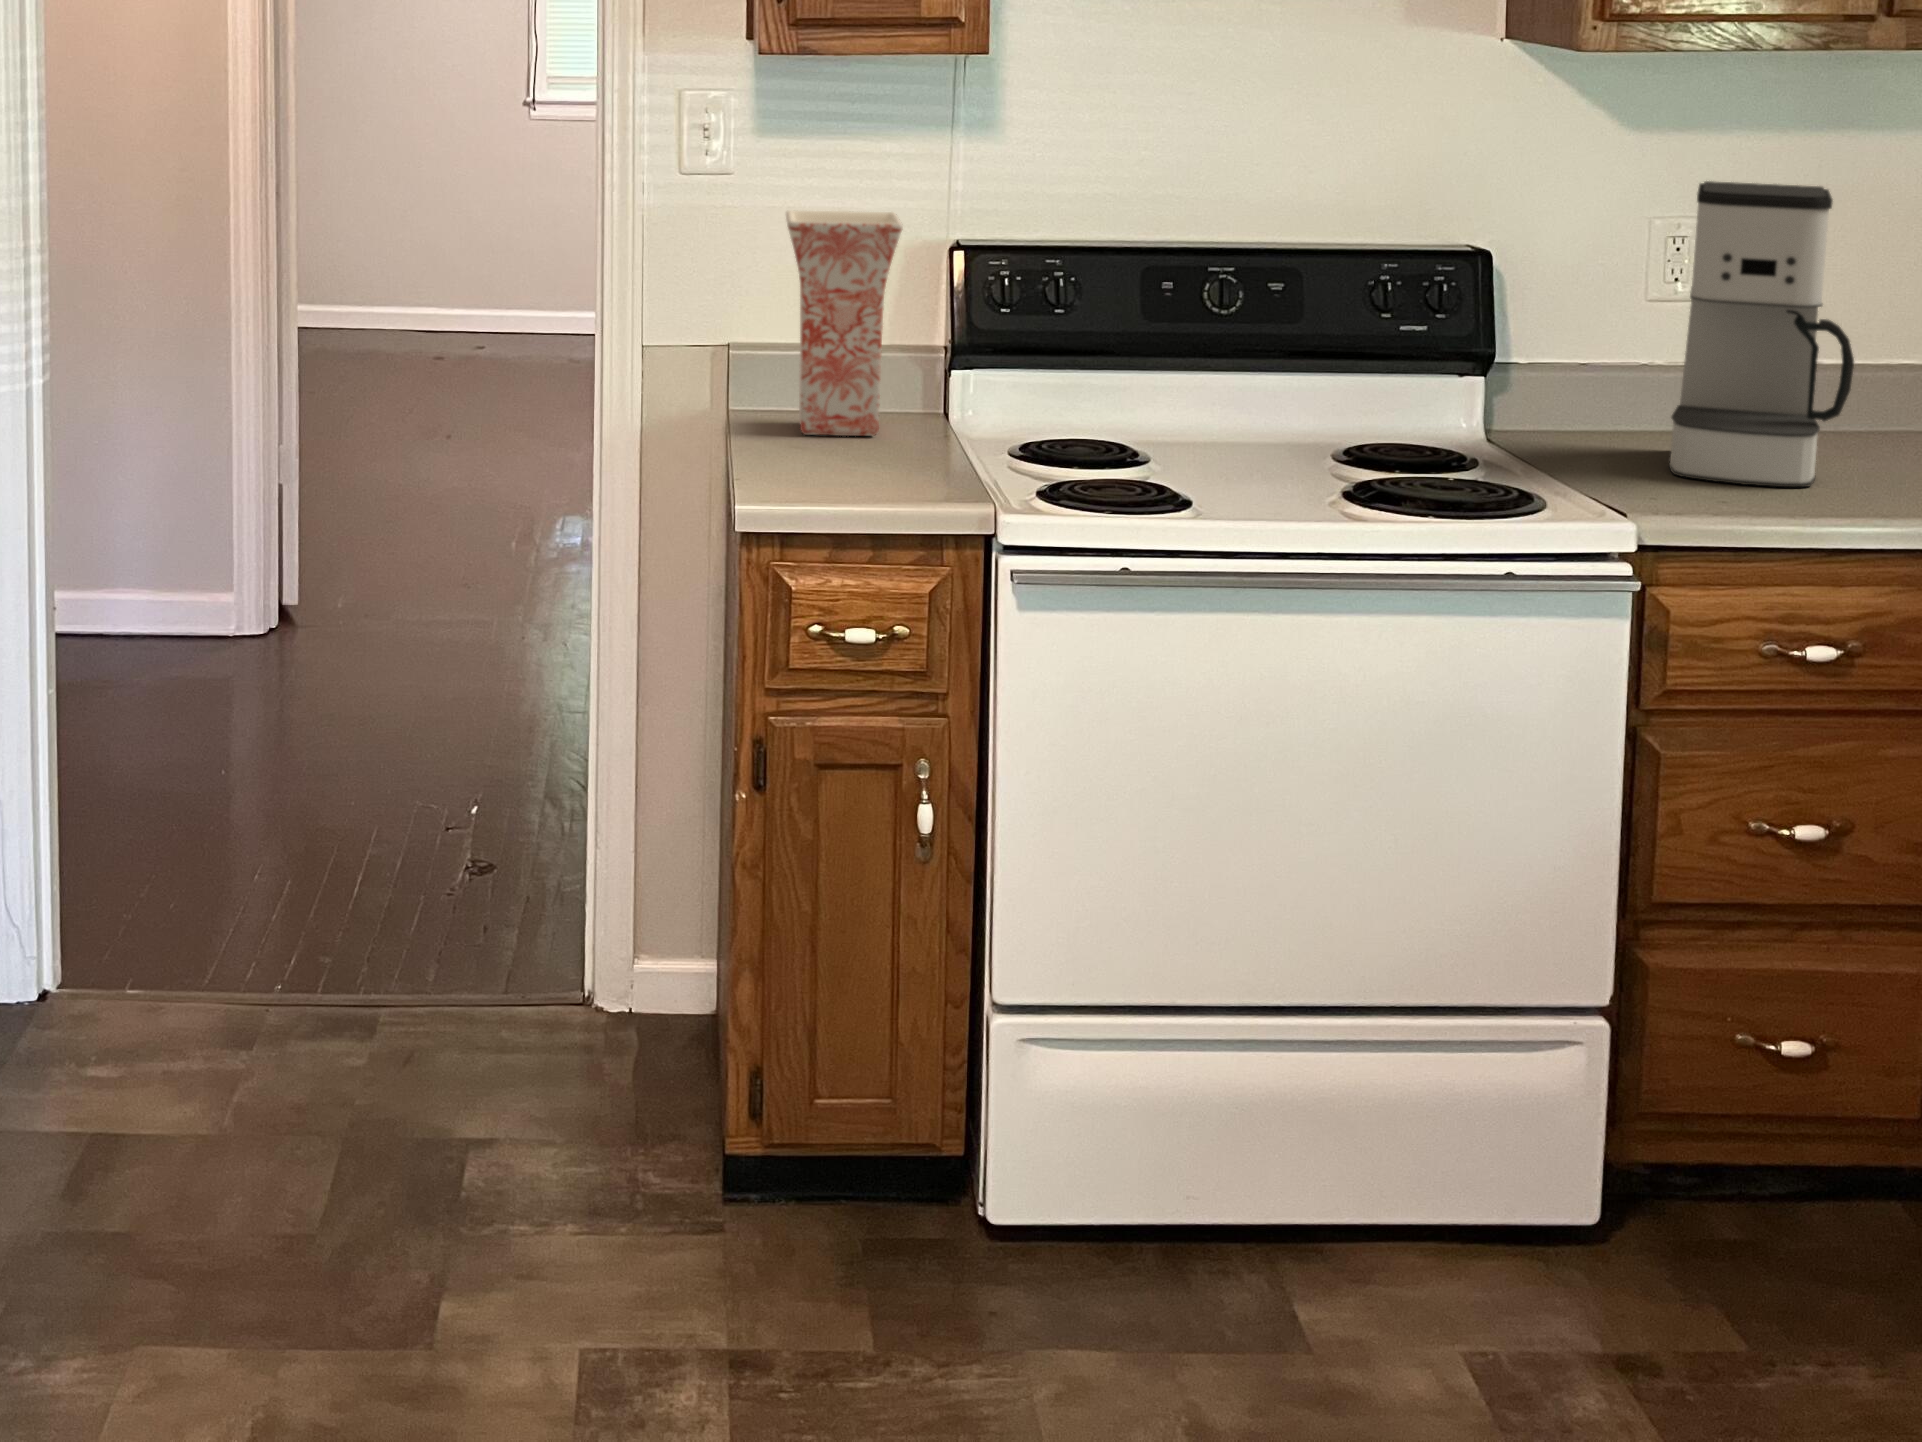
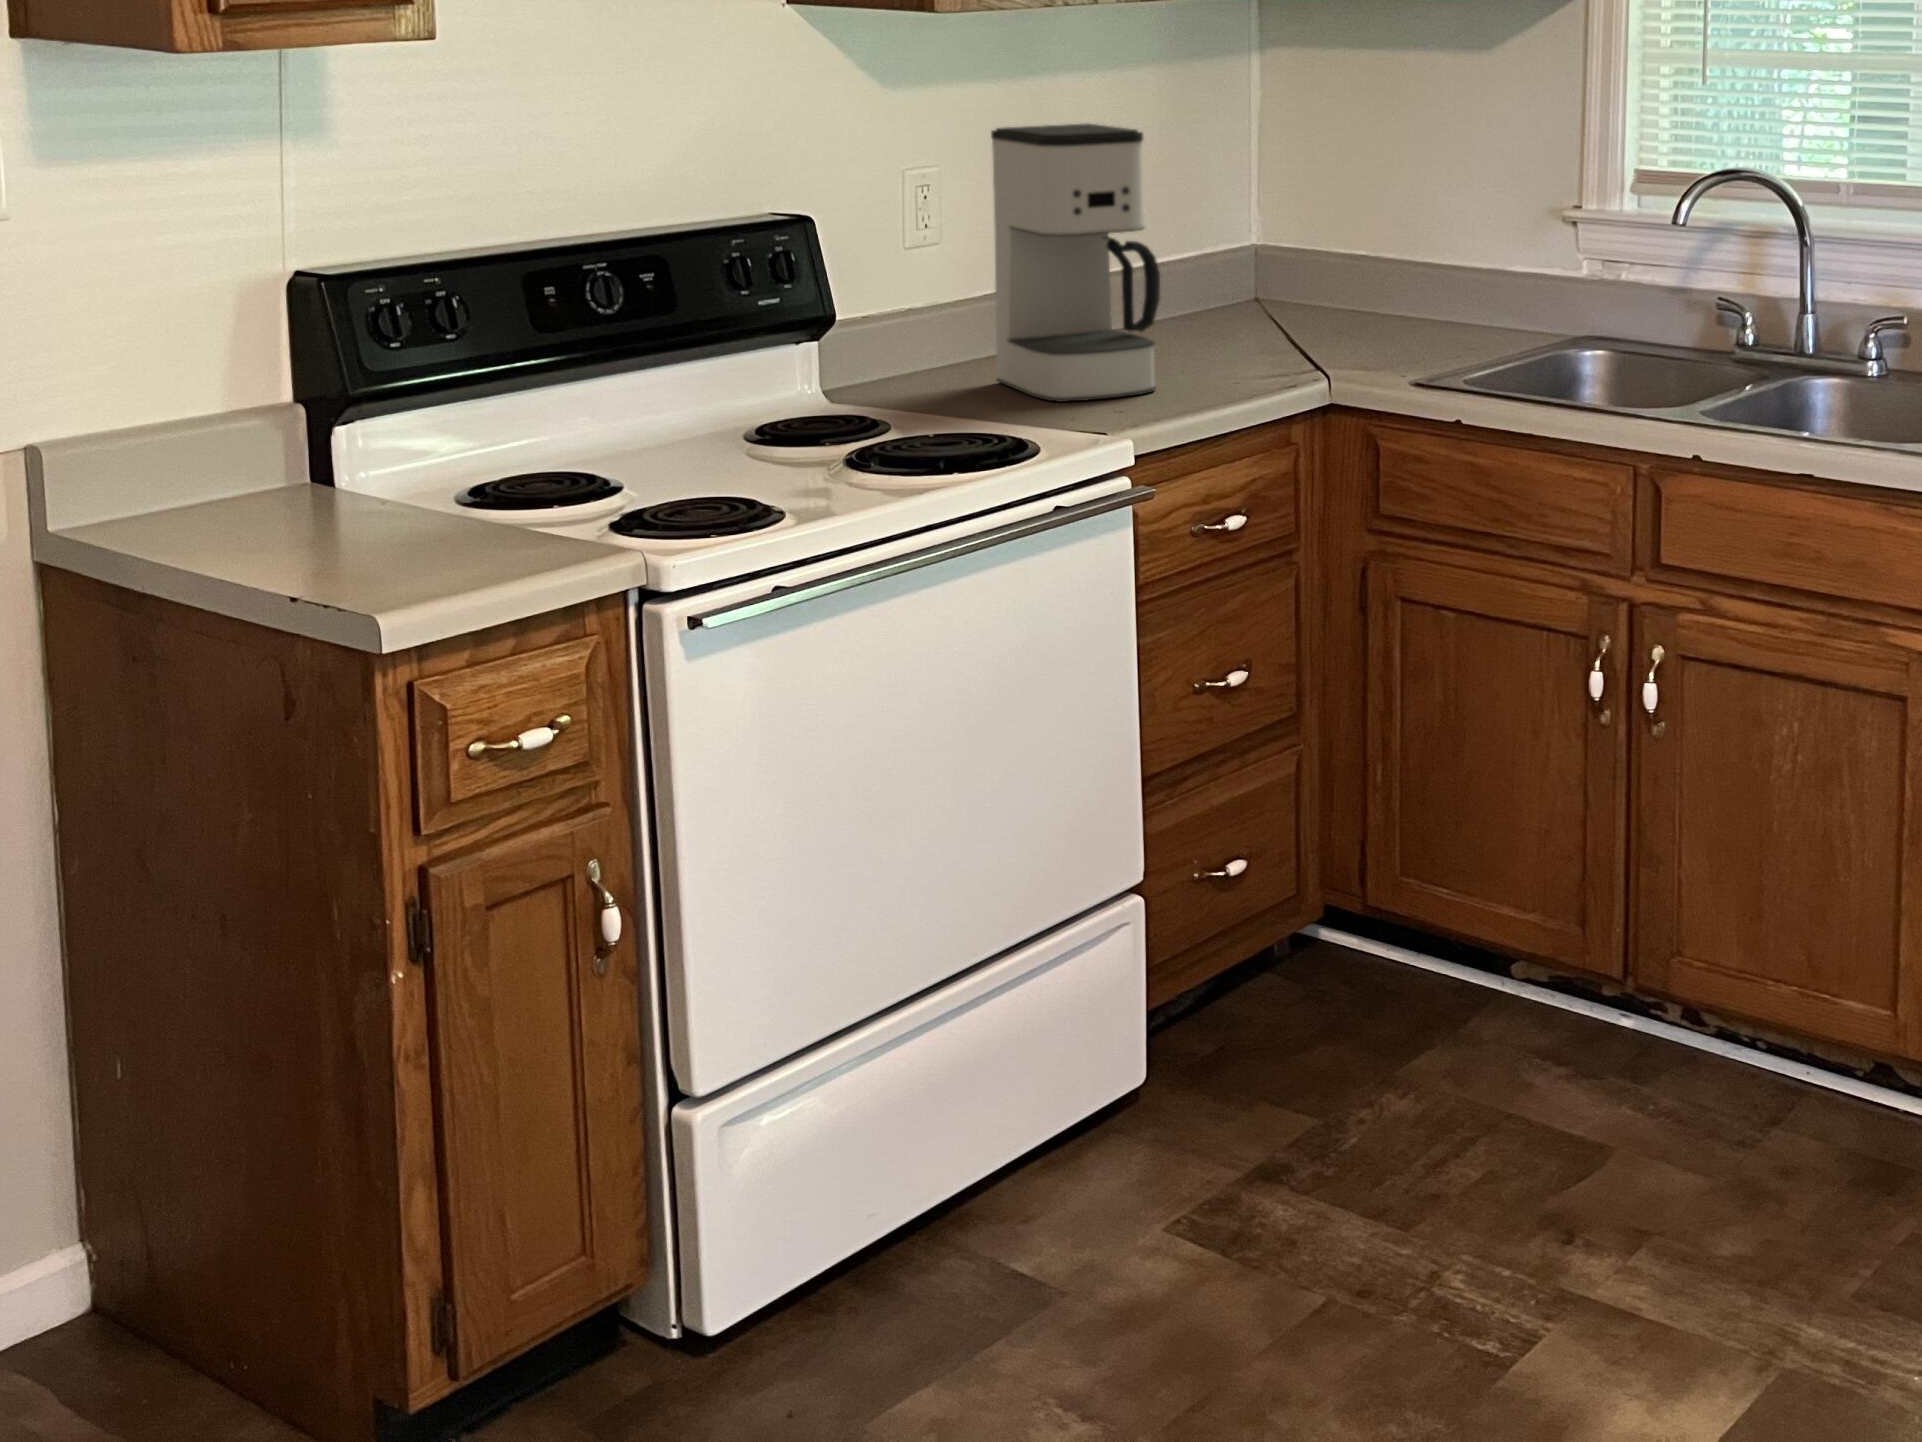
vase: present [786,211,903,436] -> none [120,249,326,538]

